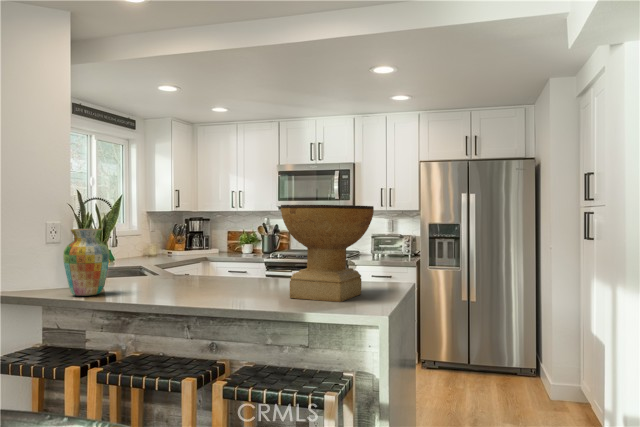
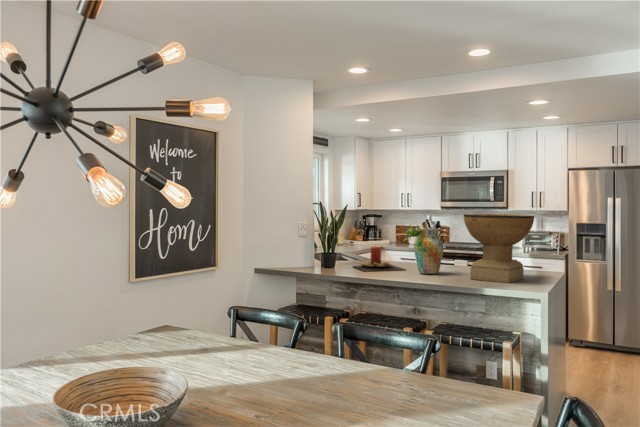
vase: present [63,229,110,296] -> present [414,229,443,274]
candle: none [132,254,209,292] -> present [353,246,406,272]

